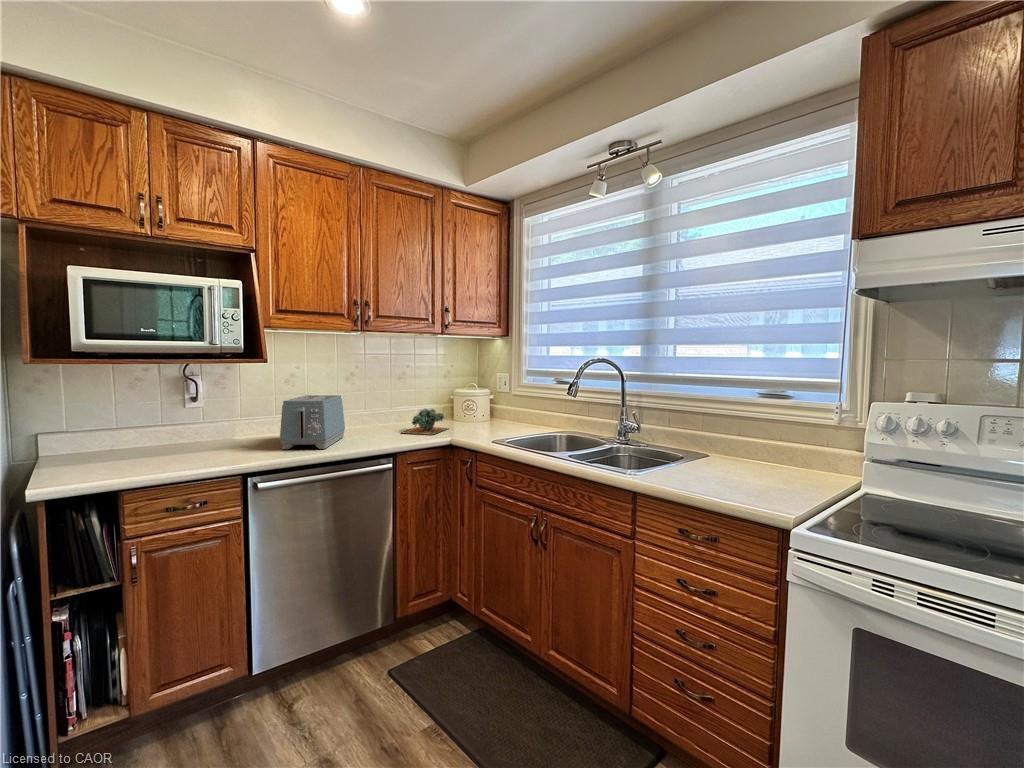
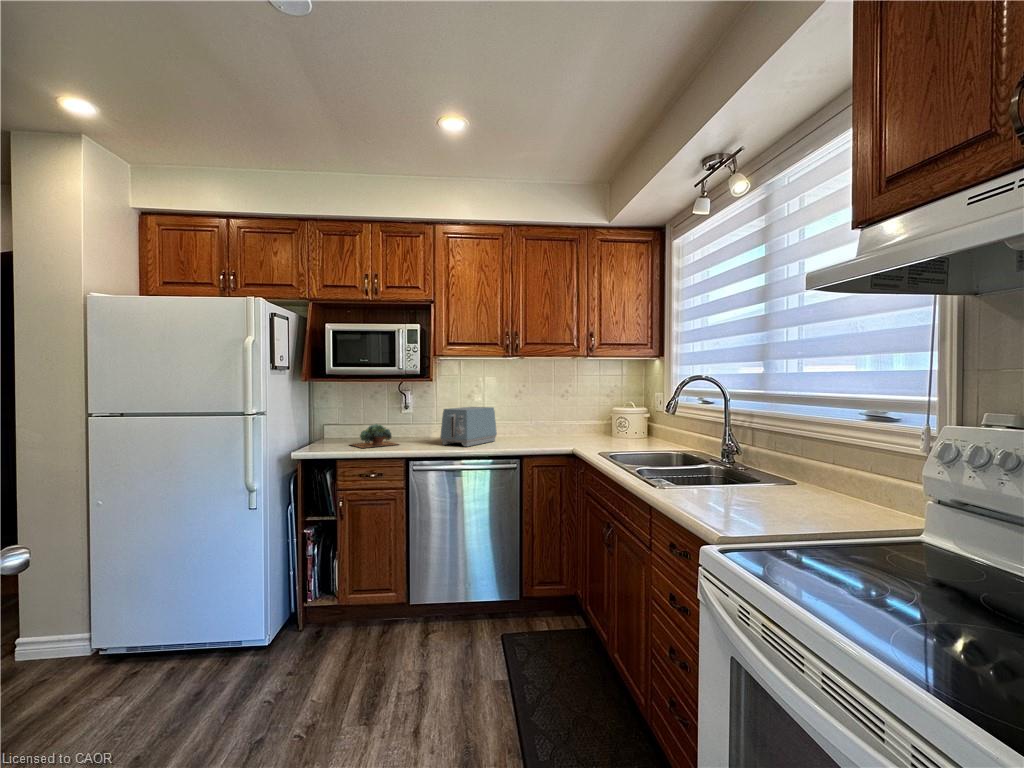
succulent plant: present [402,408,448,435] -> present [351,424,398,448]

